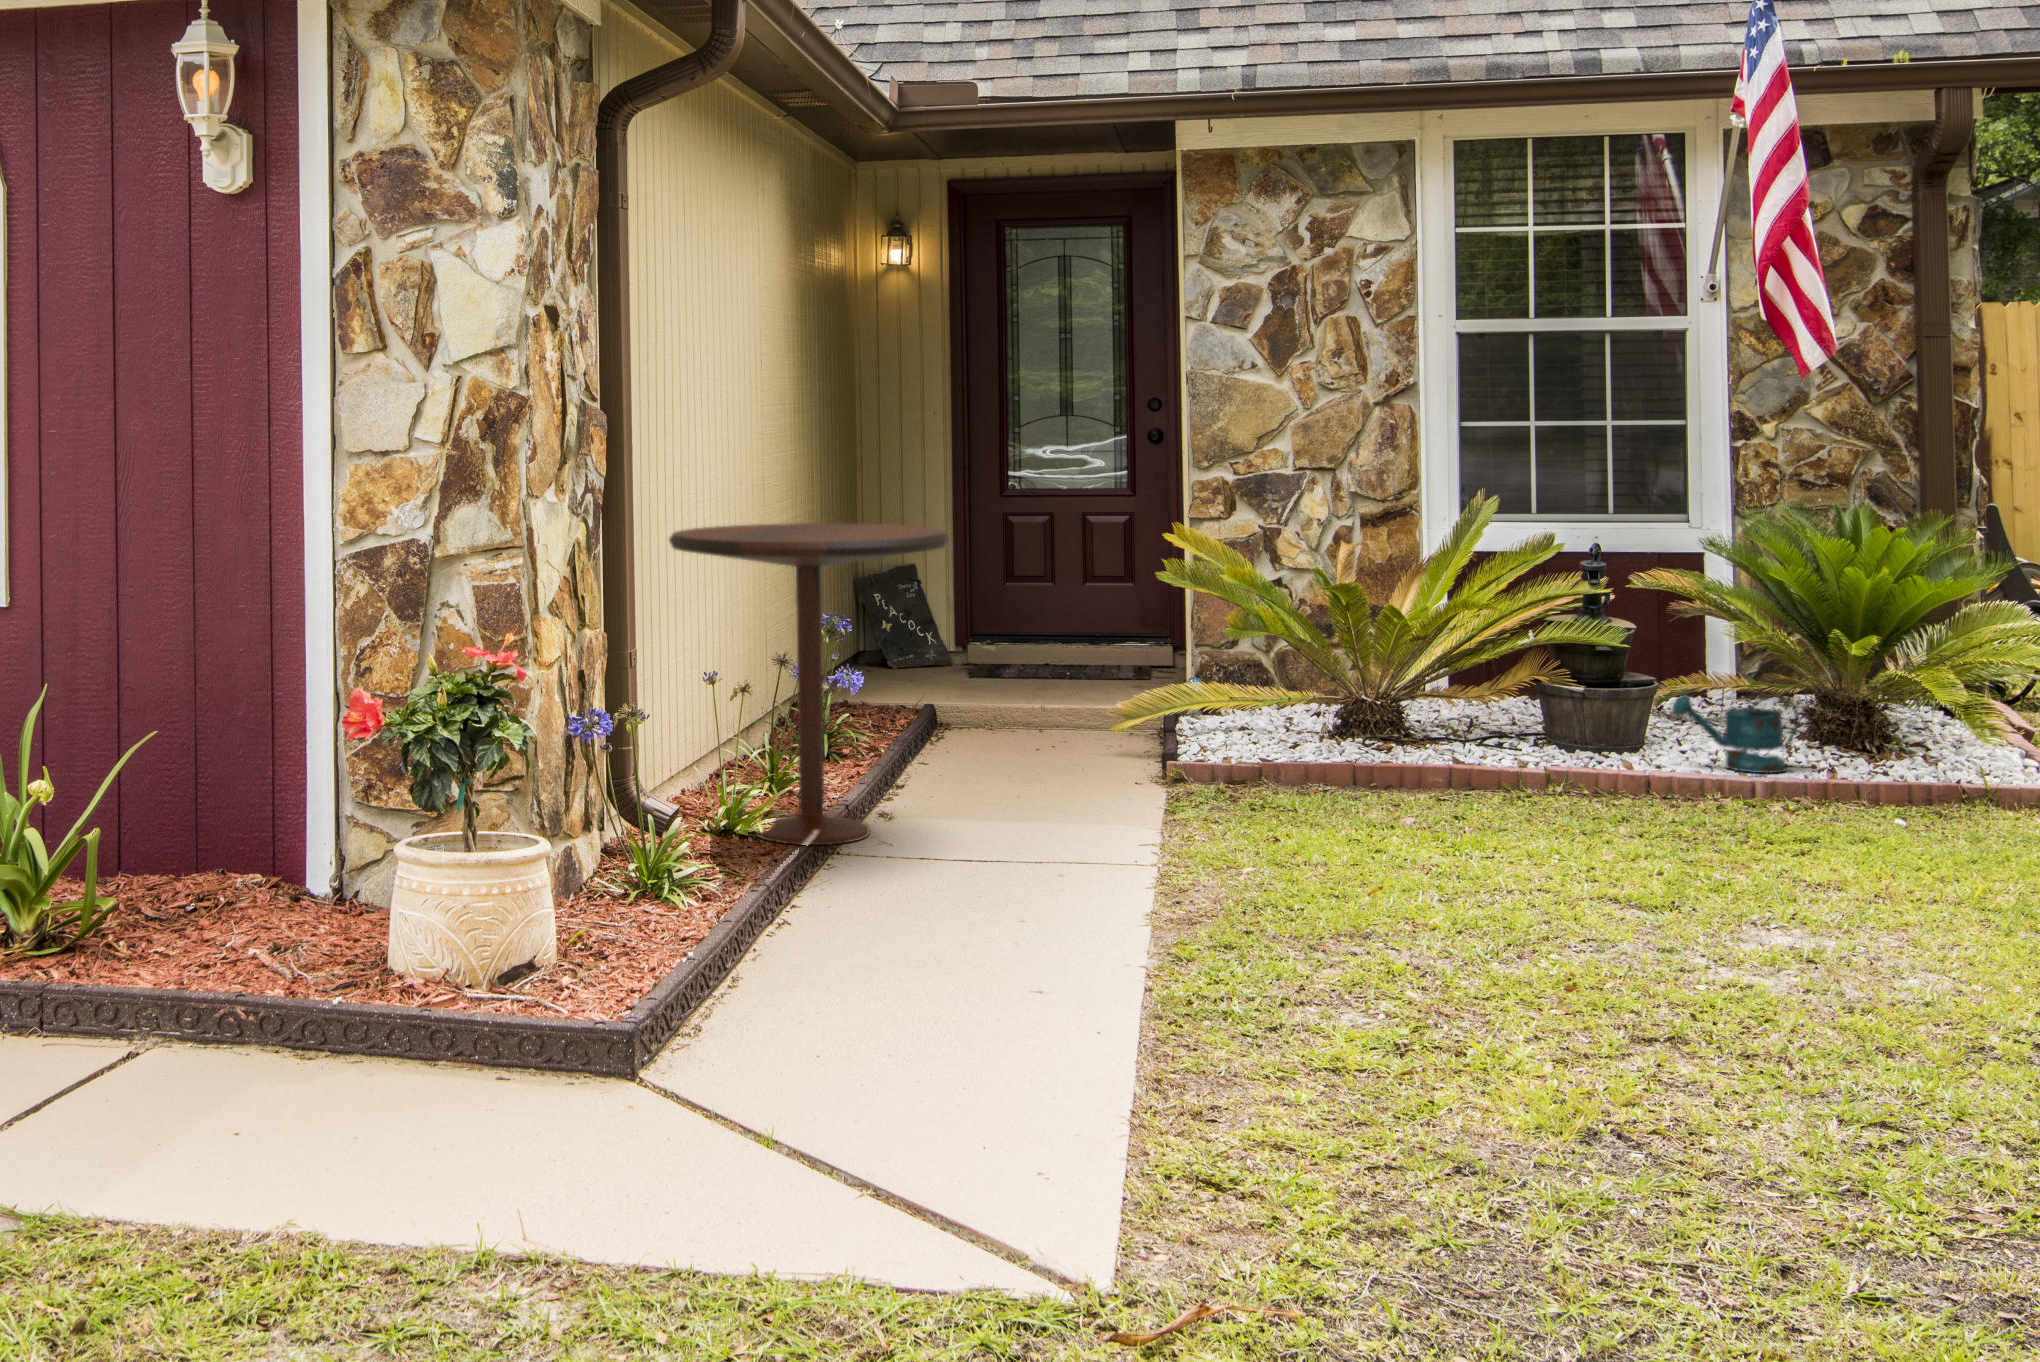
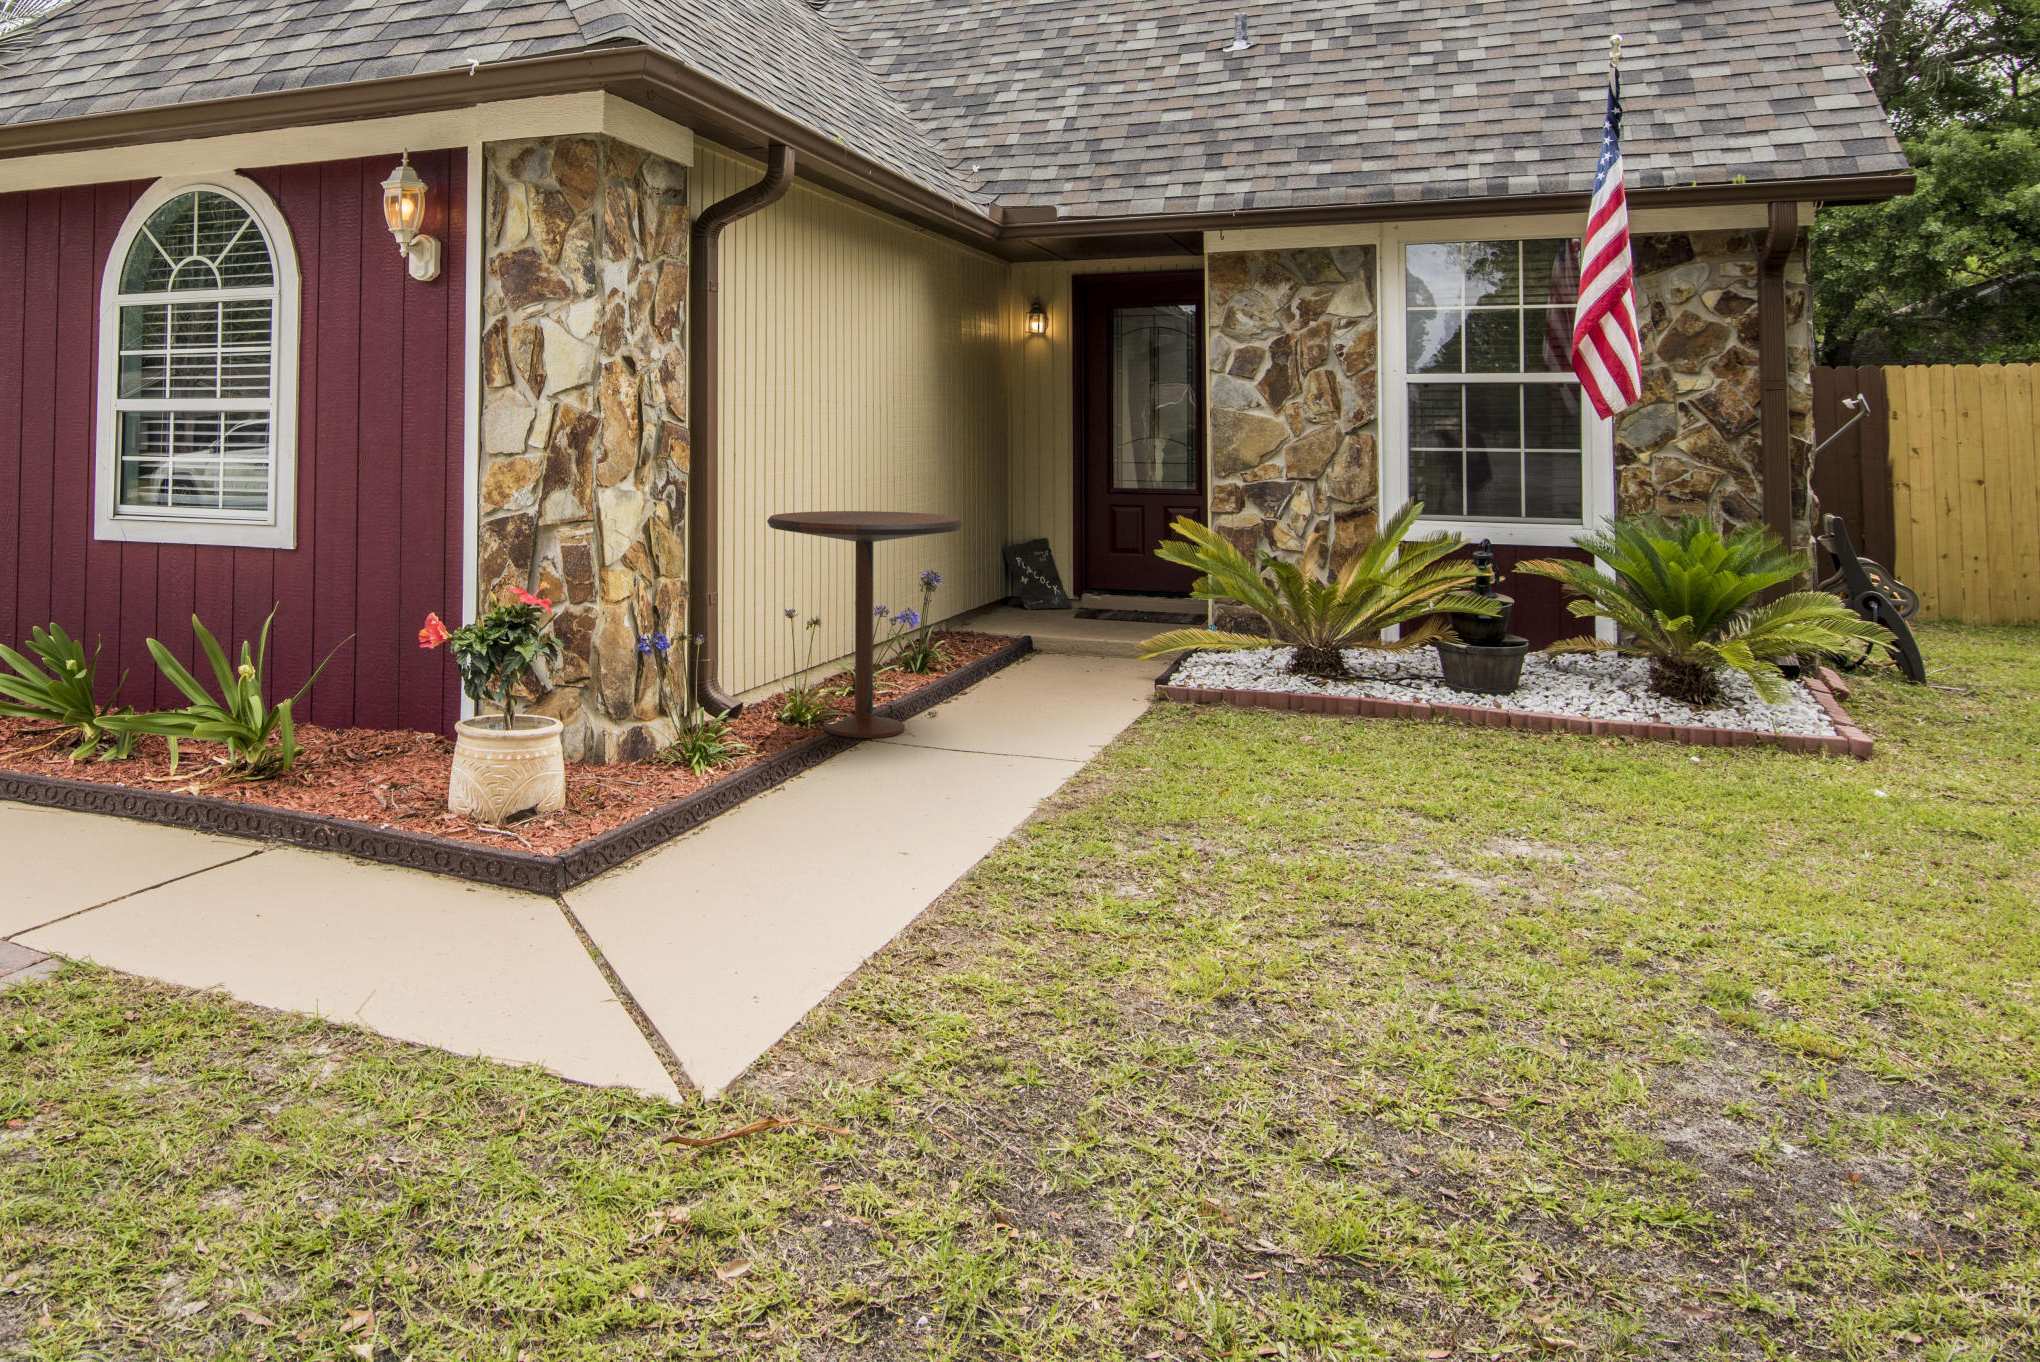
watering can: present [1672,695,1799,773] -> none [1556,664,1661,729]

